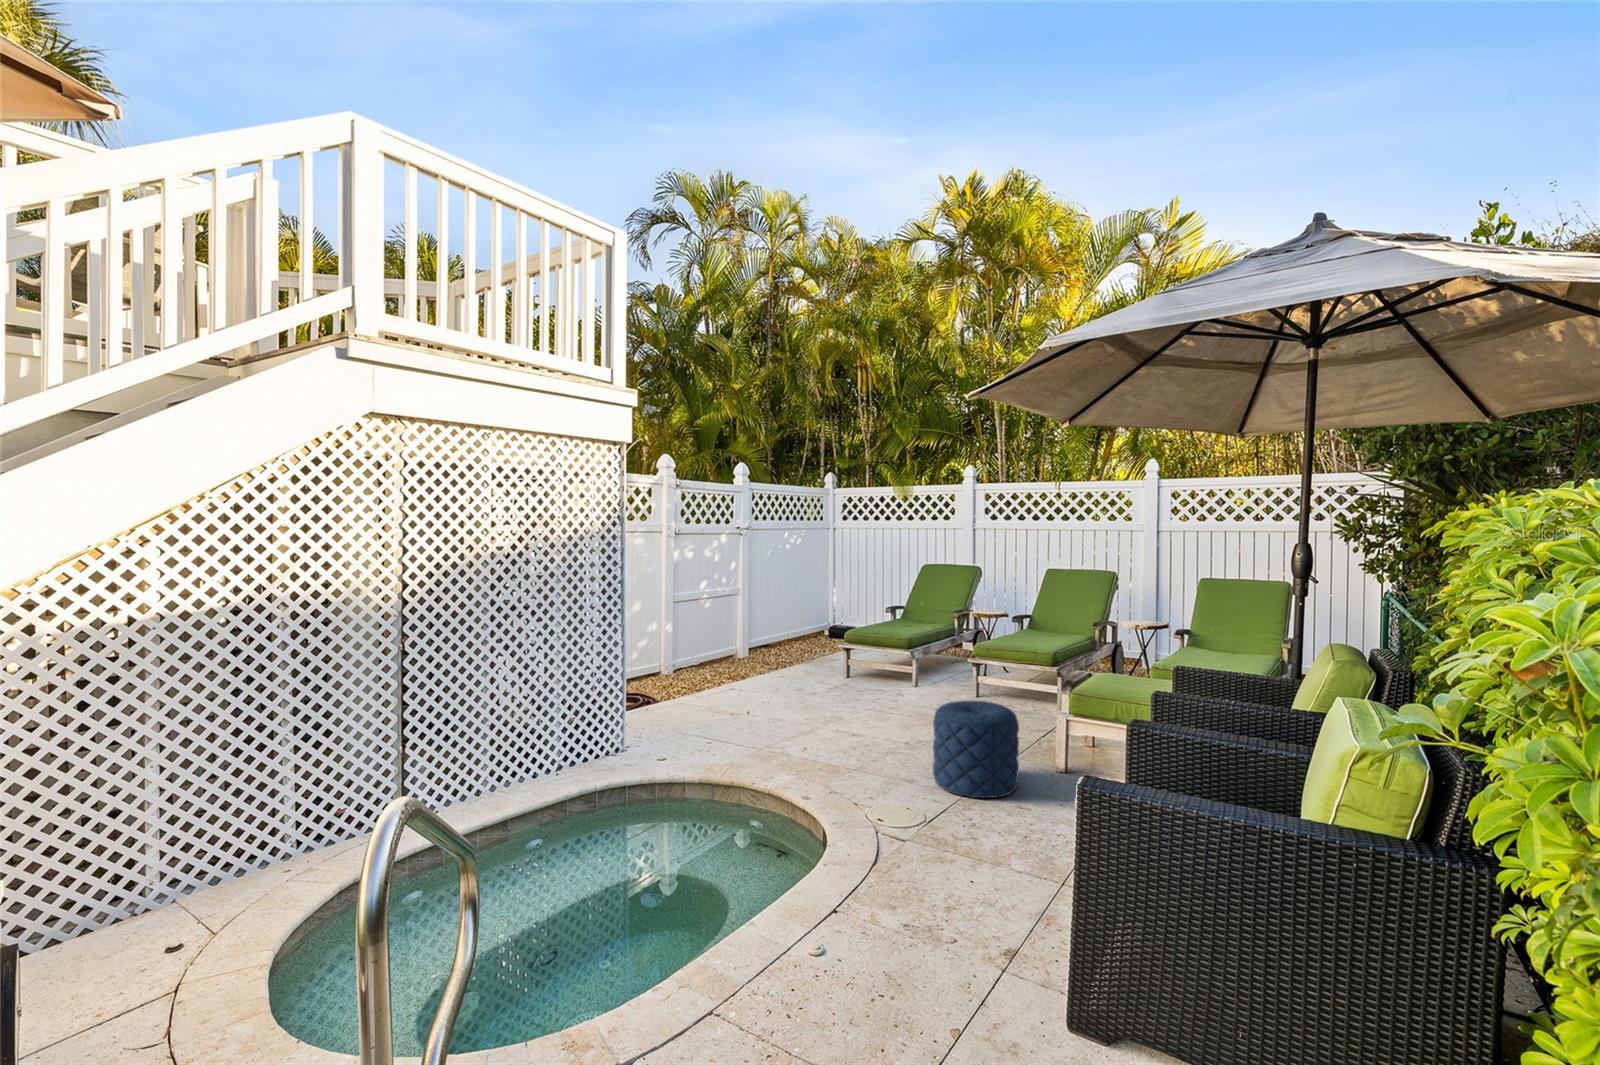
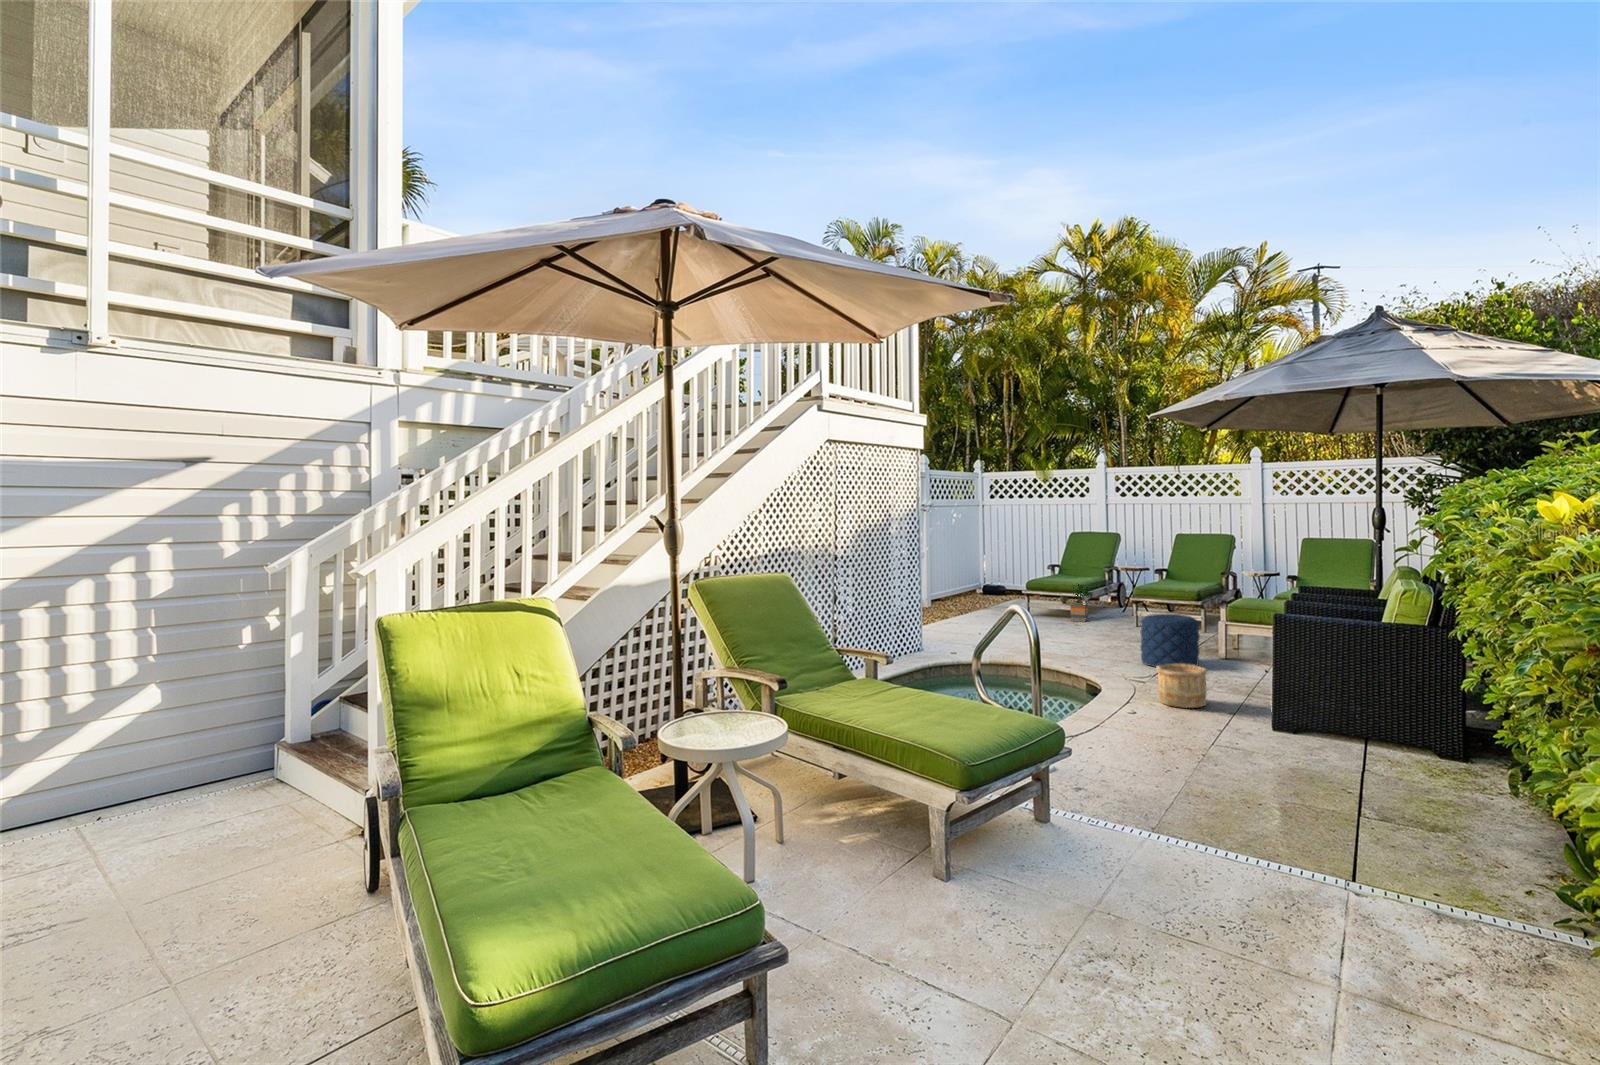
potted tree: none [902,632,935,684] -> present [1070,583,1092,622]
wooden bucket: none [879,829,969,936] -> present [1156,664,1207,708]

